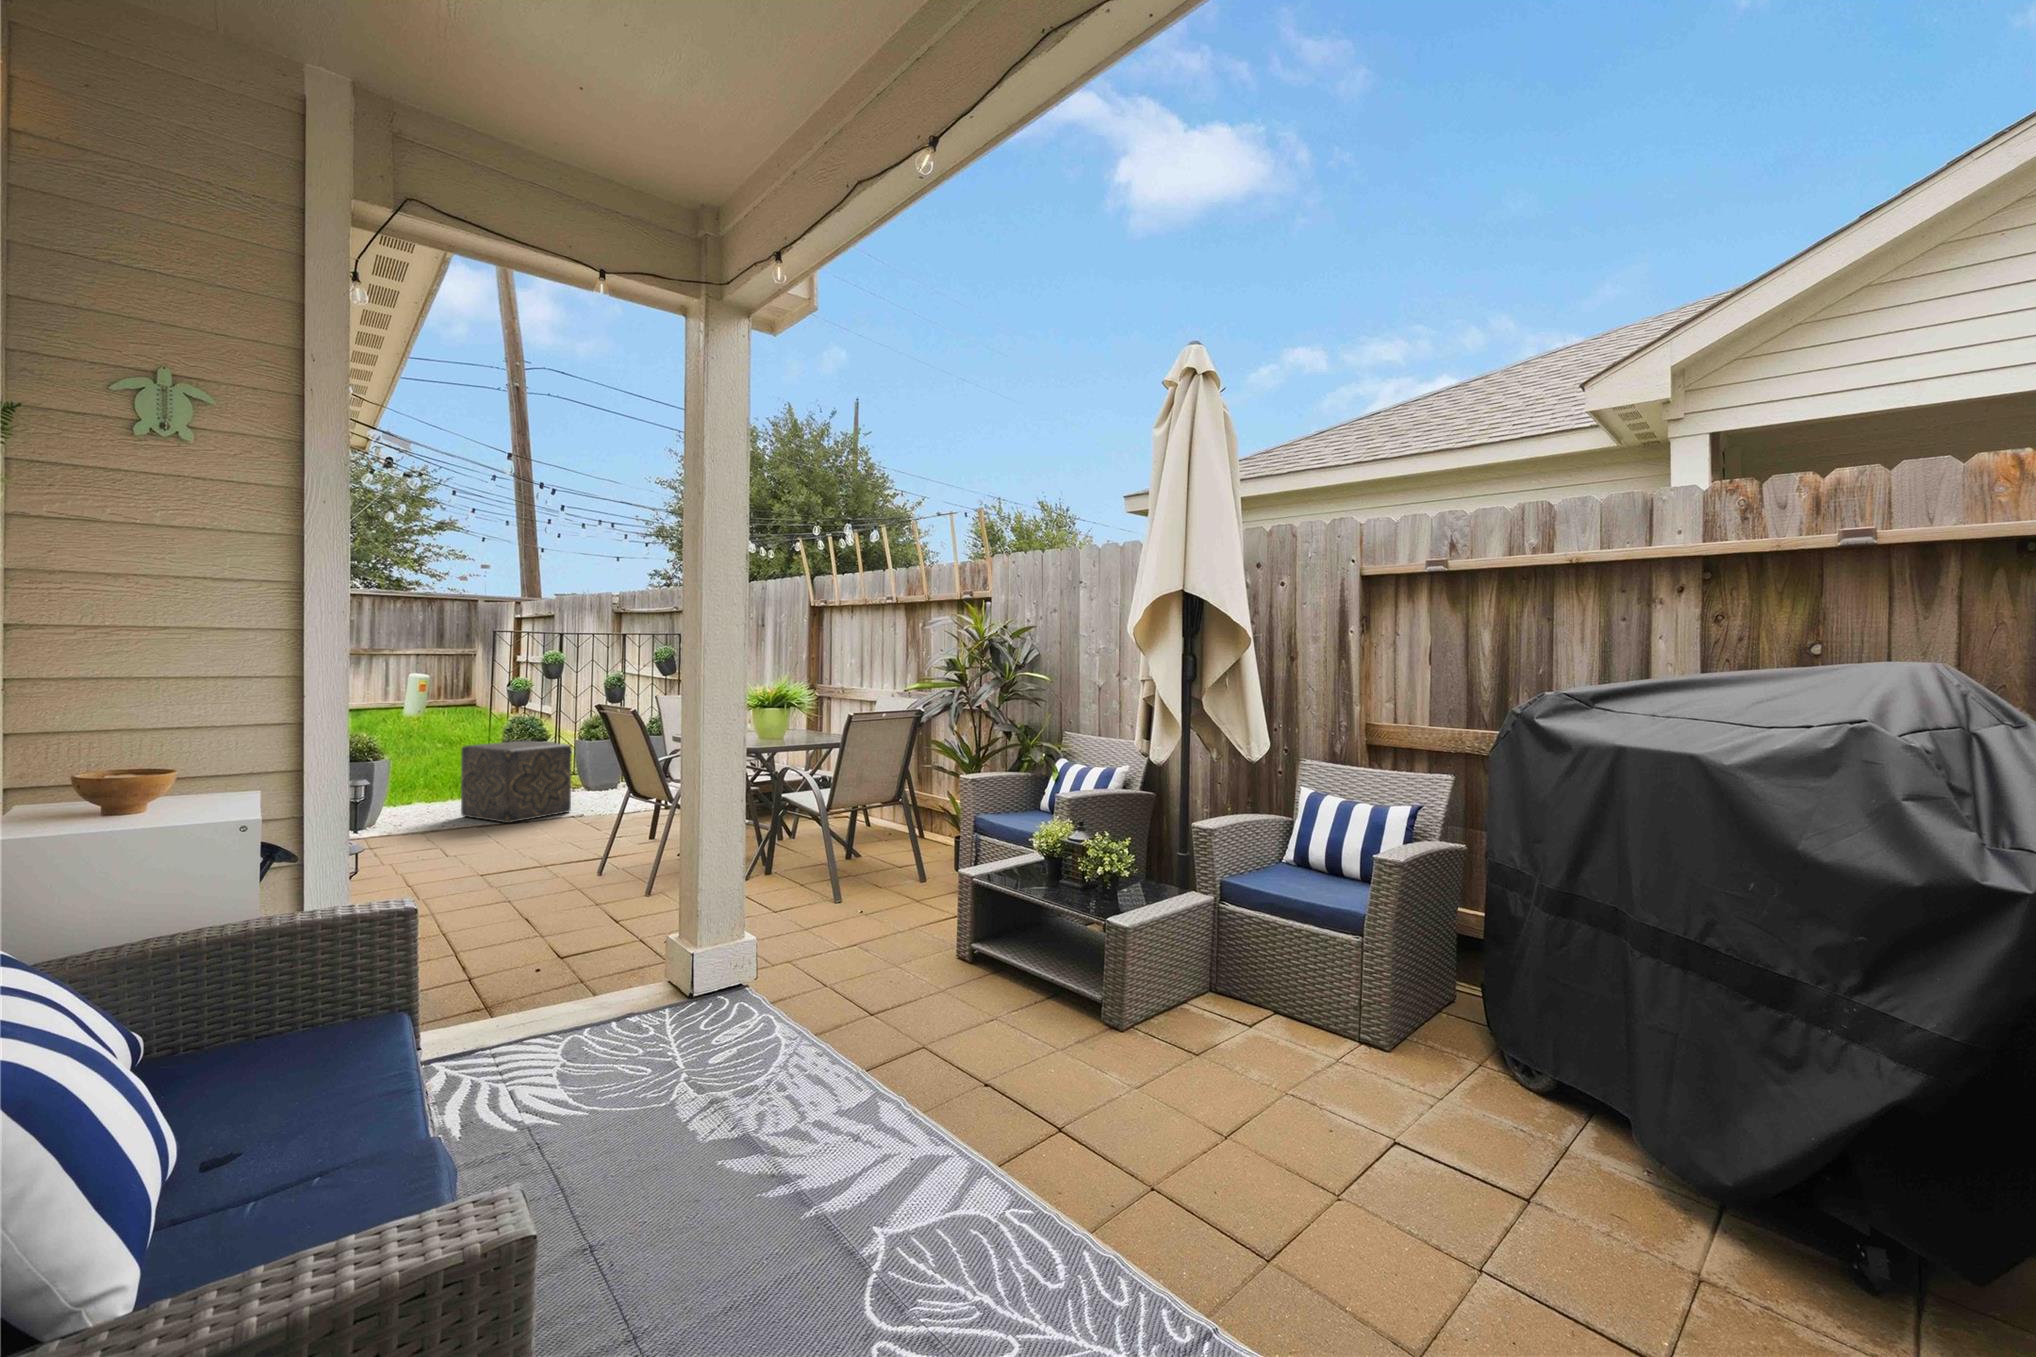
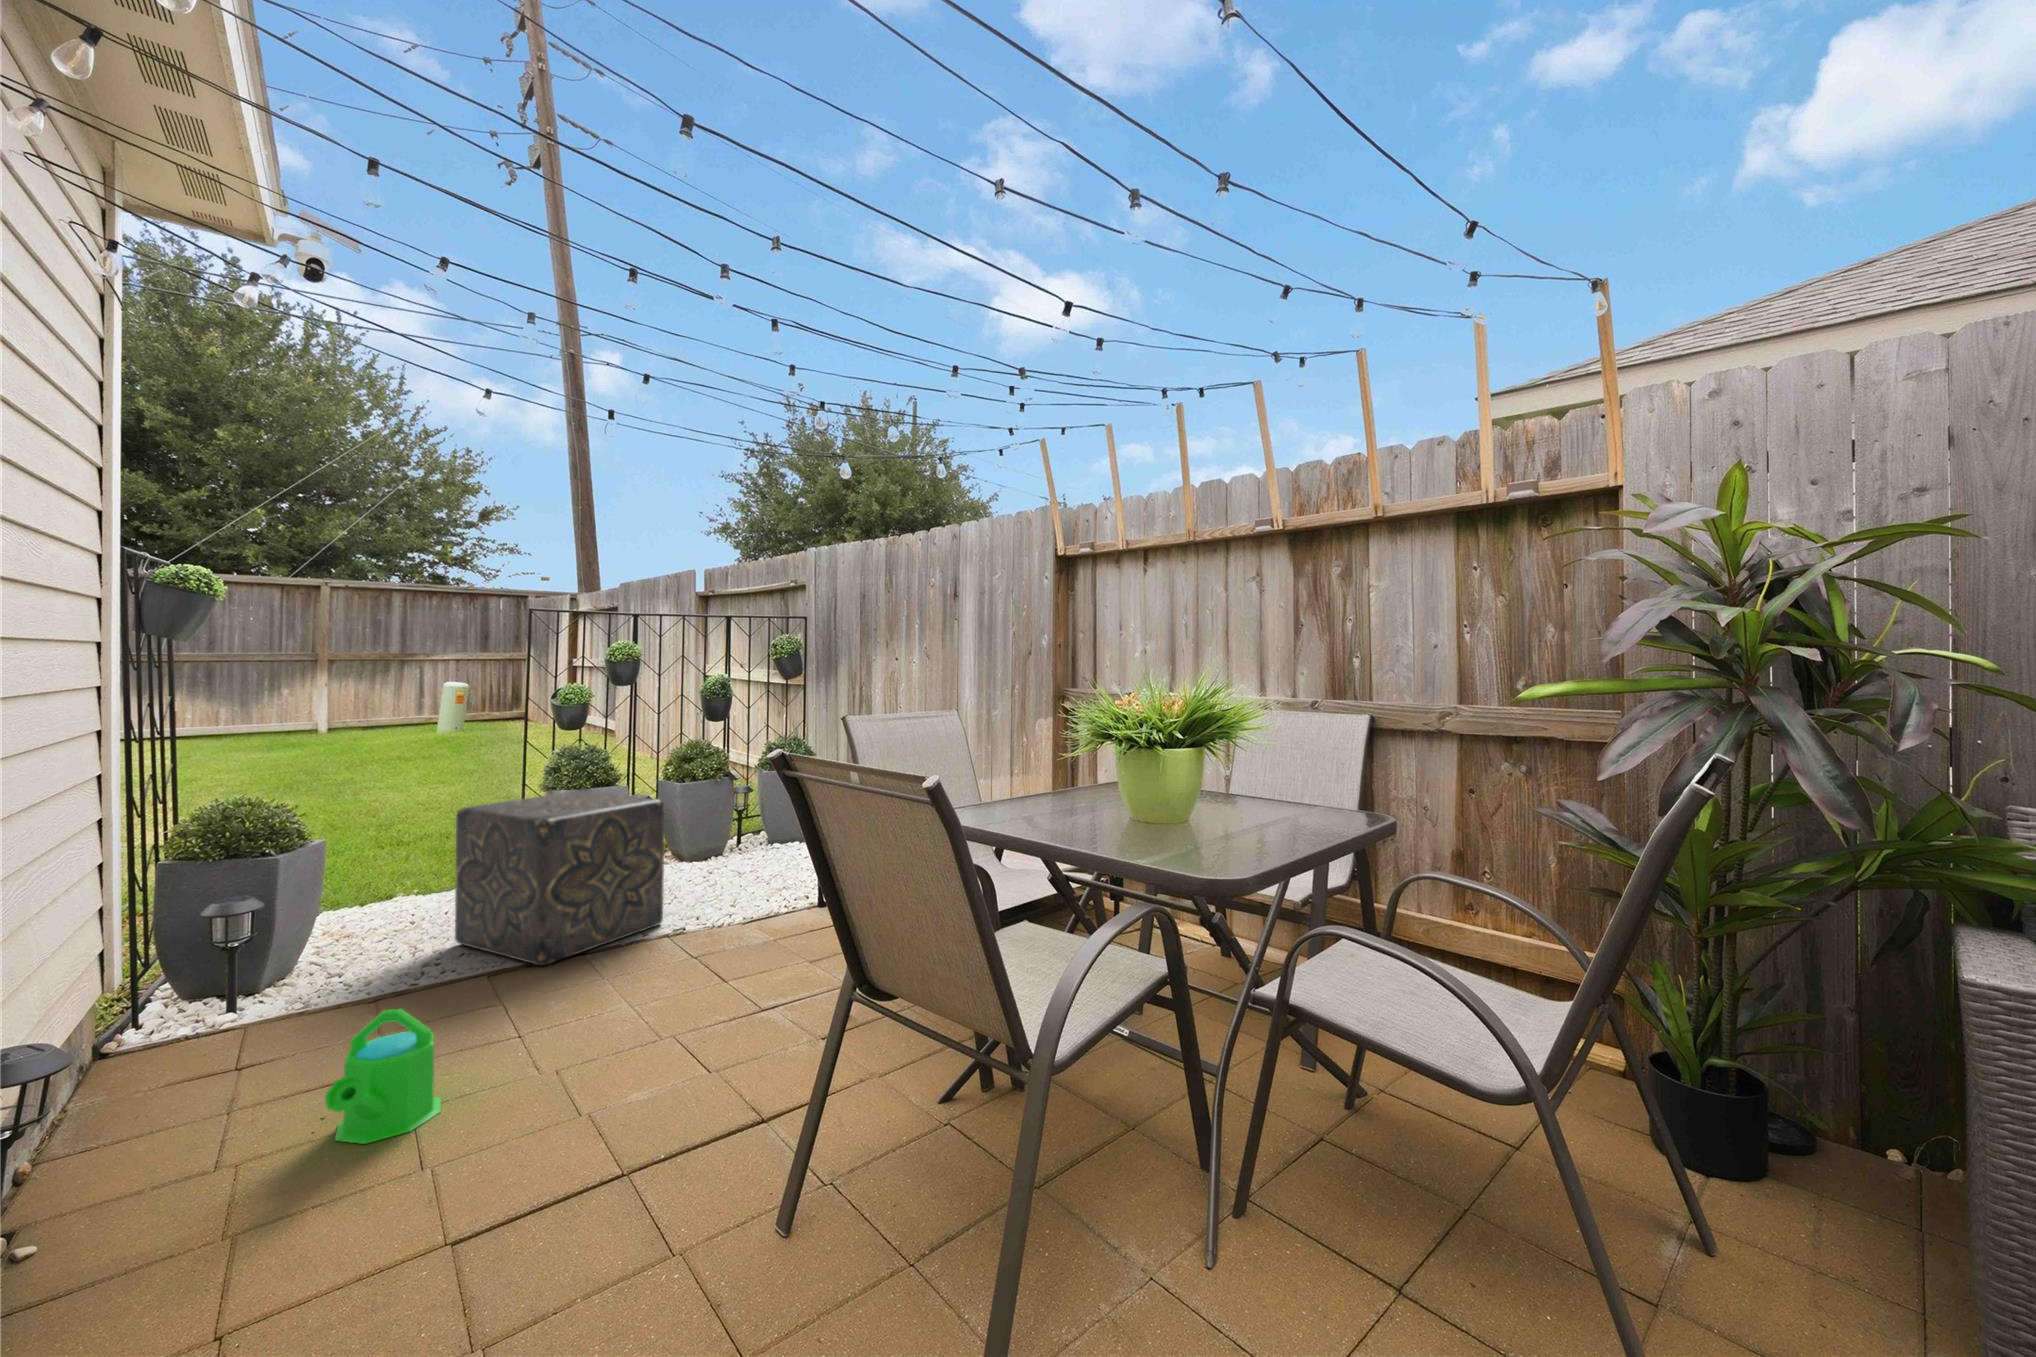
watering can: none [435,812,473,858] -> present [325,1009,441,1144]

